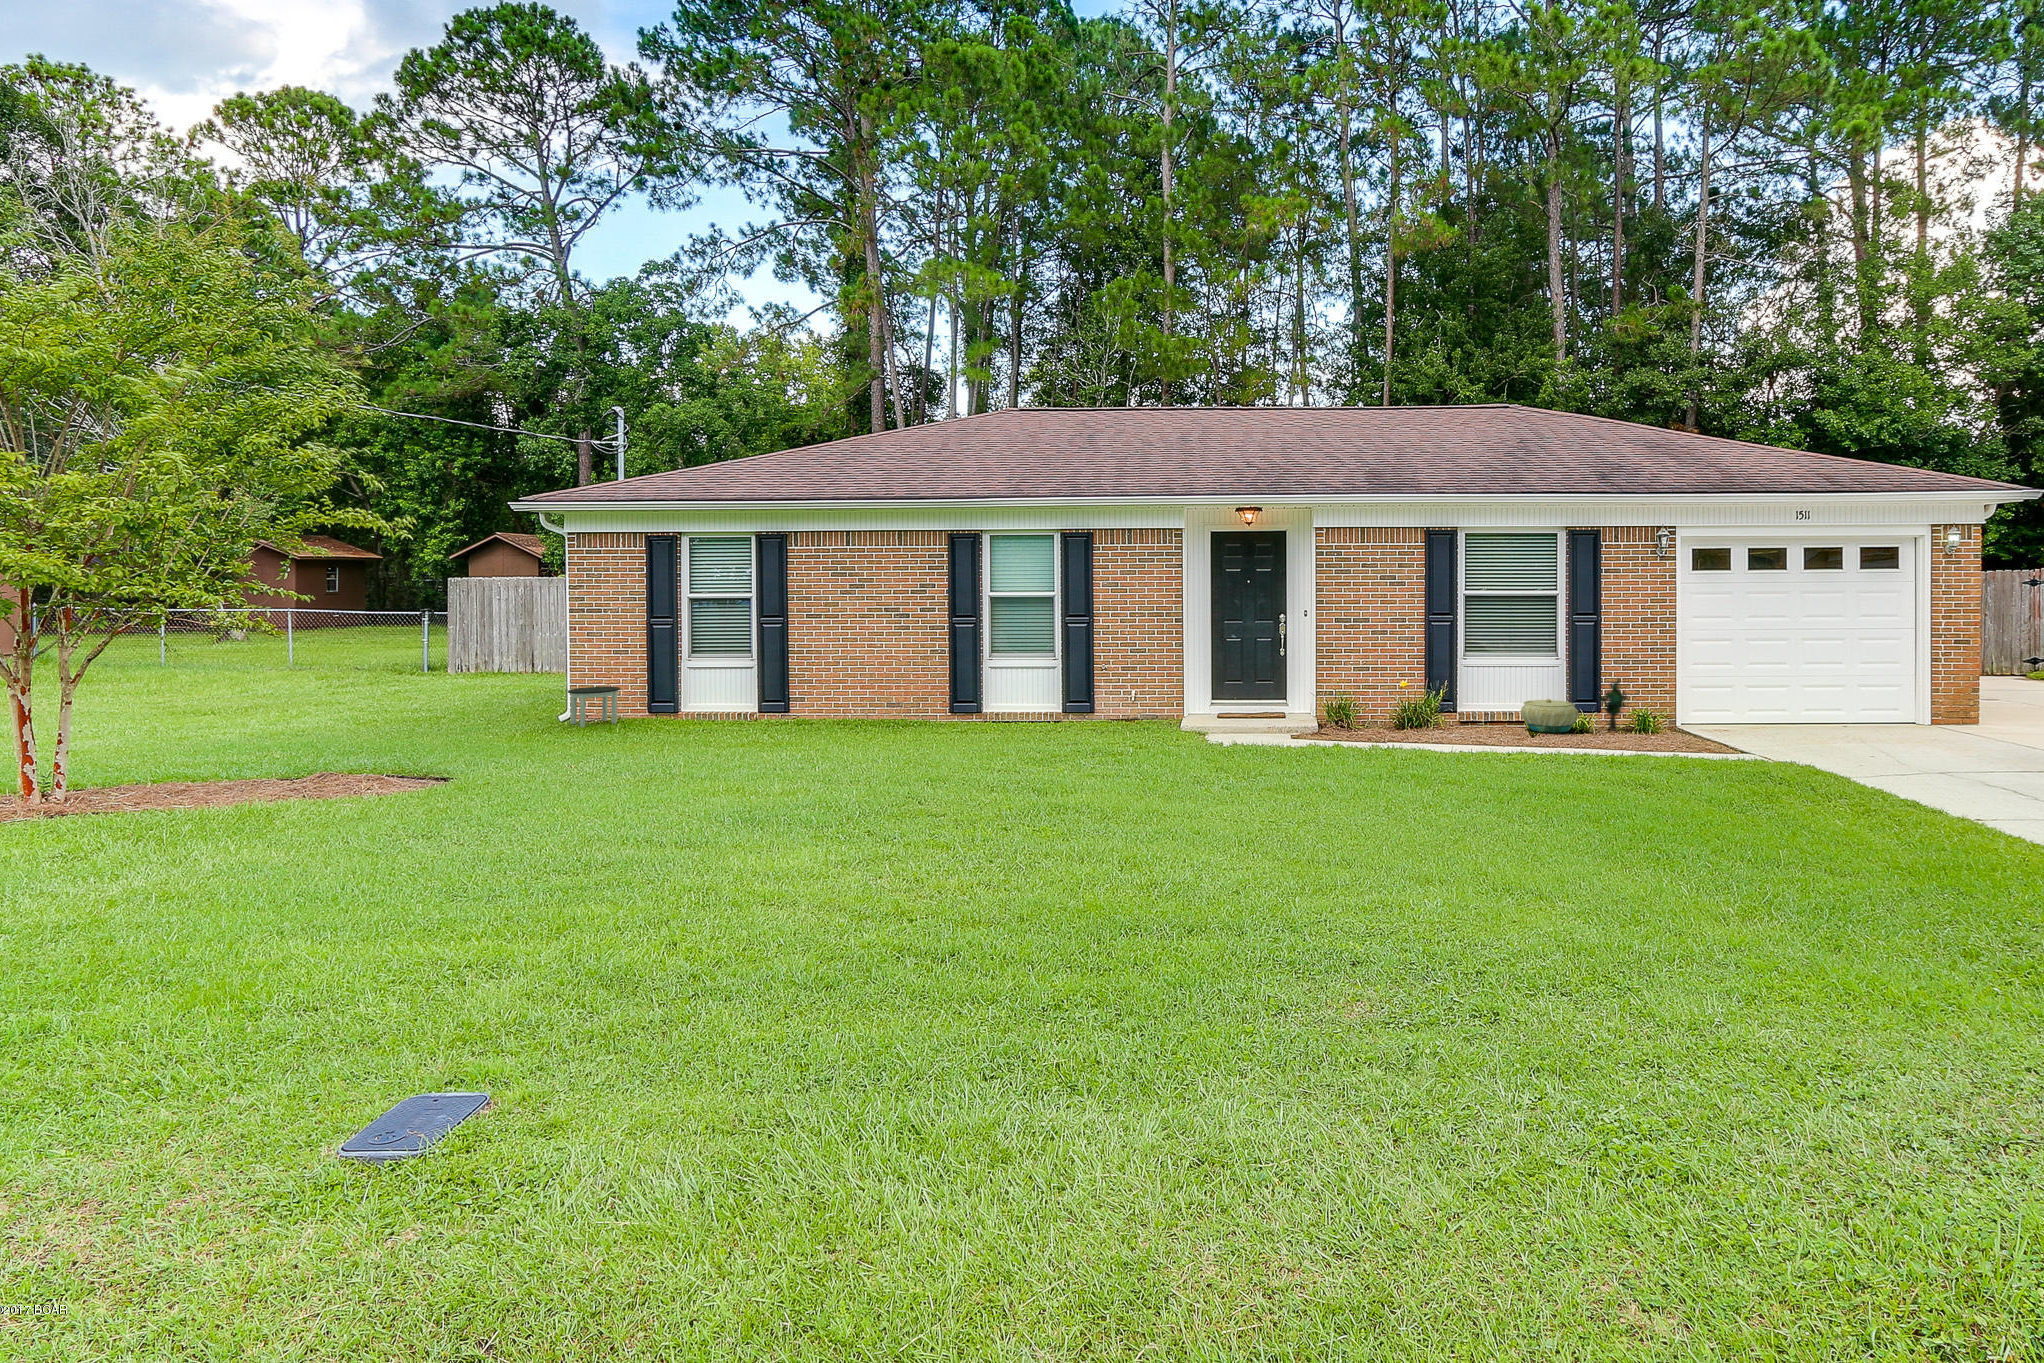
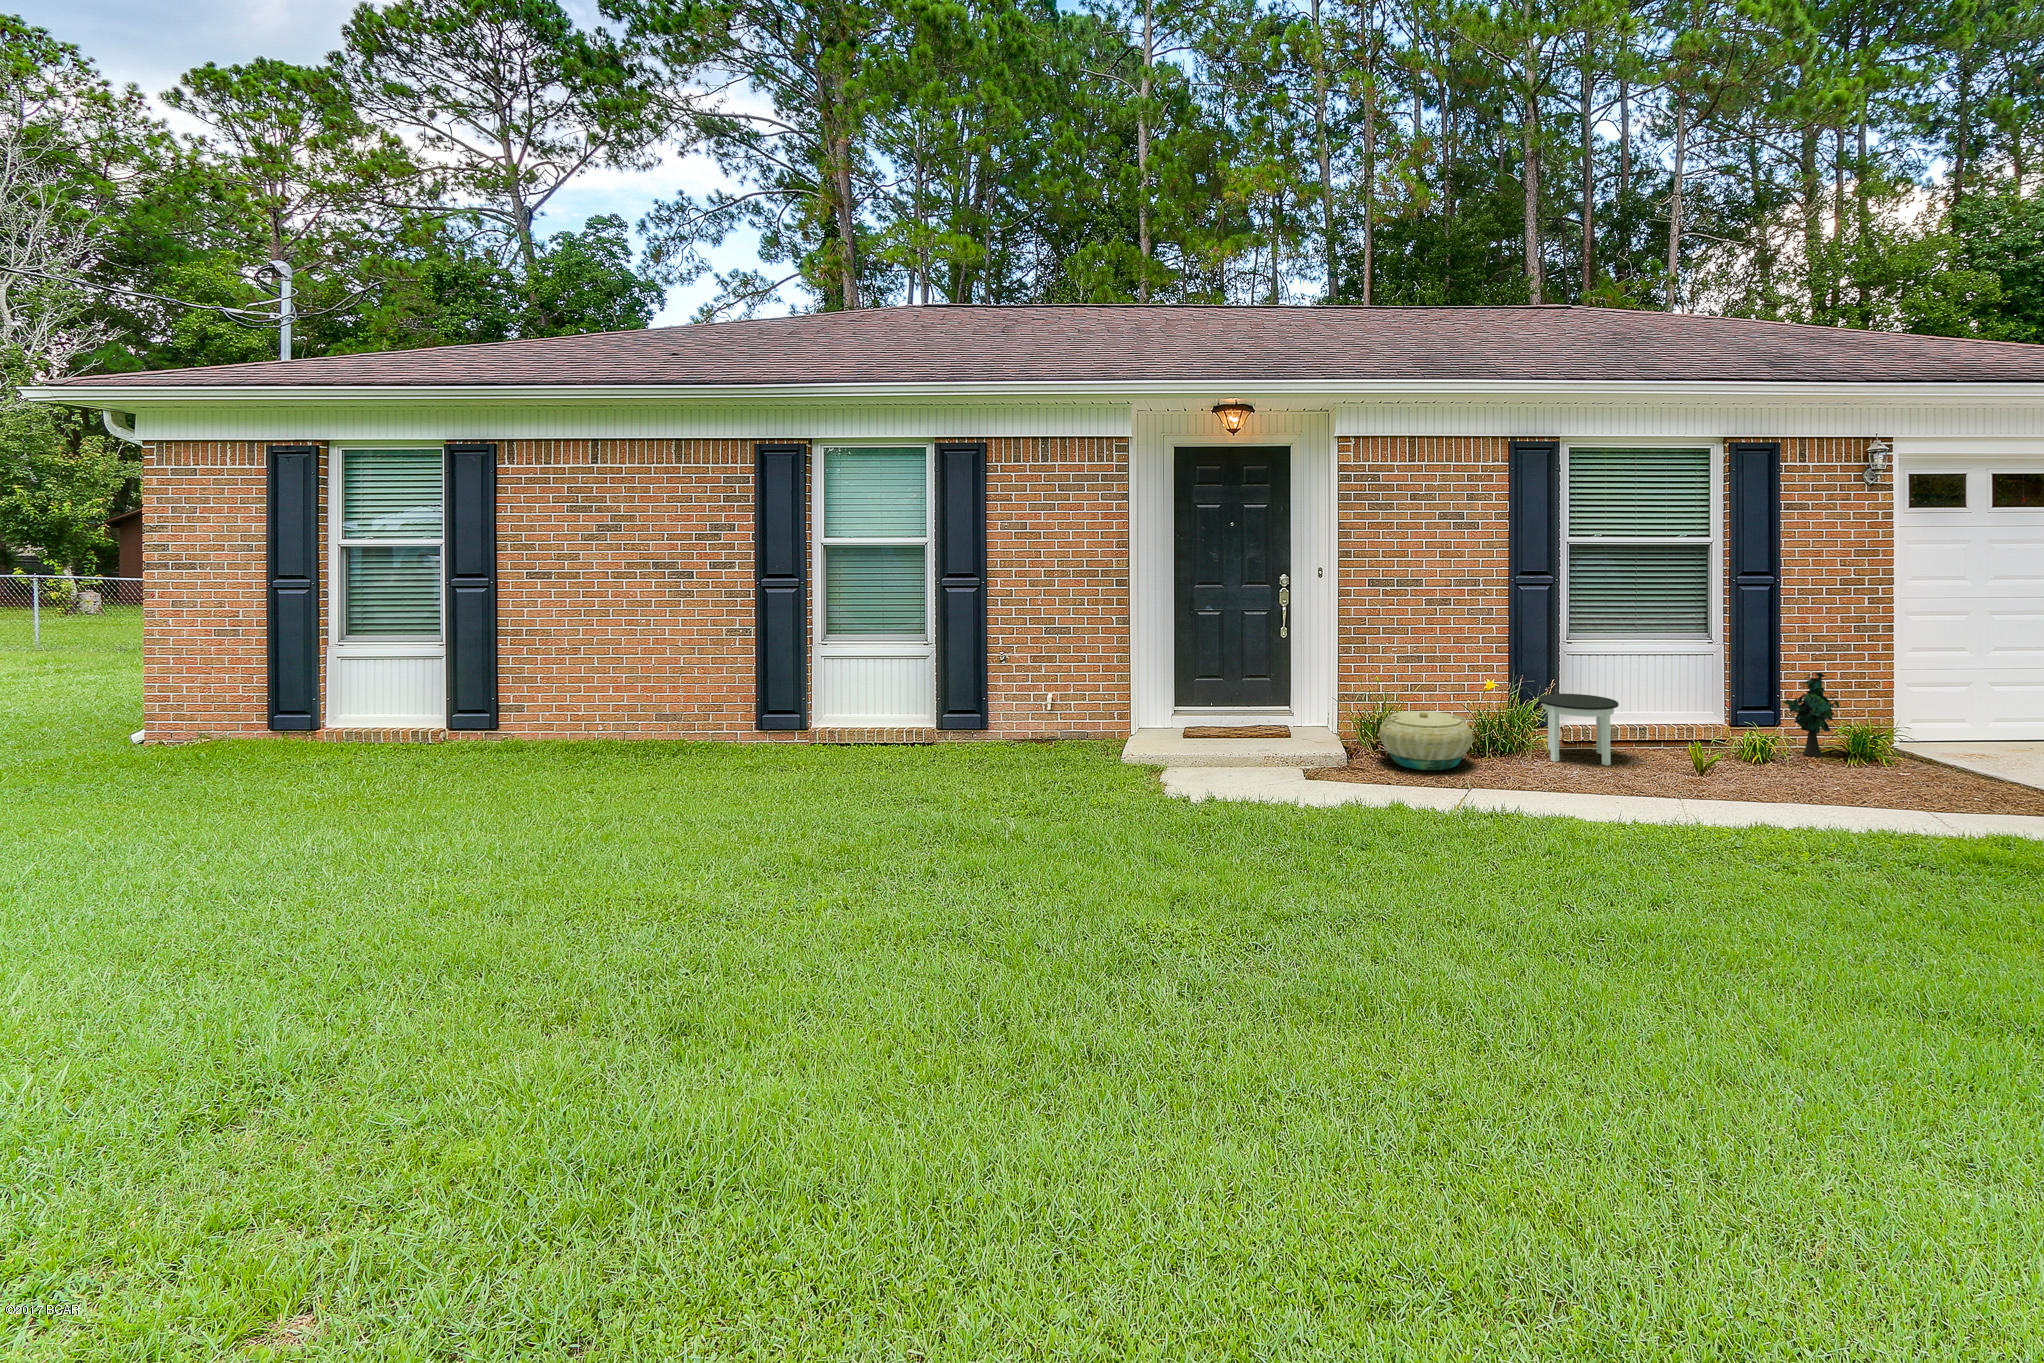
round table: present [568,687,620,727] -> present [1538,694,1619,765]
basket: present [1521,699,1578,733] -> present [1379,711,1473,770]

